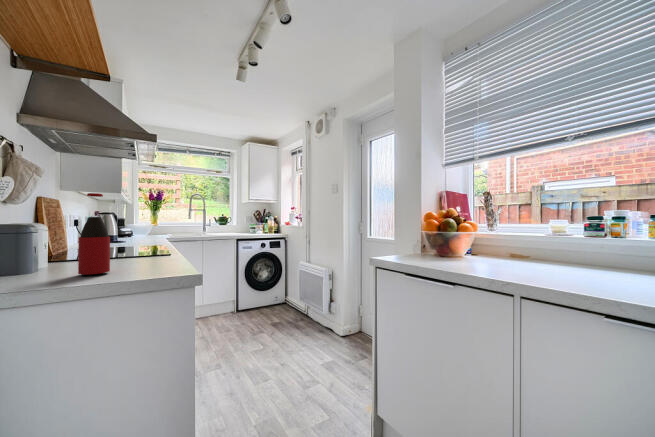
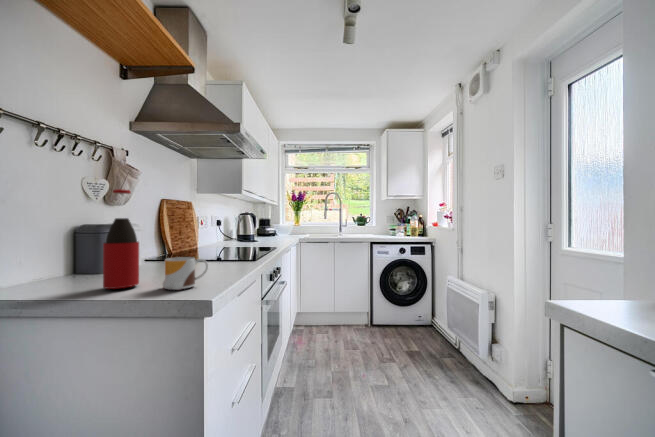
mug: none [136,247,170,271] -> present [163,257,208,290]

